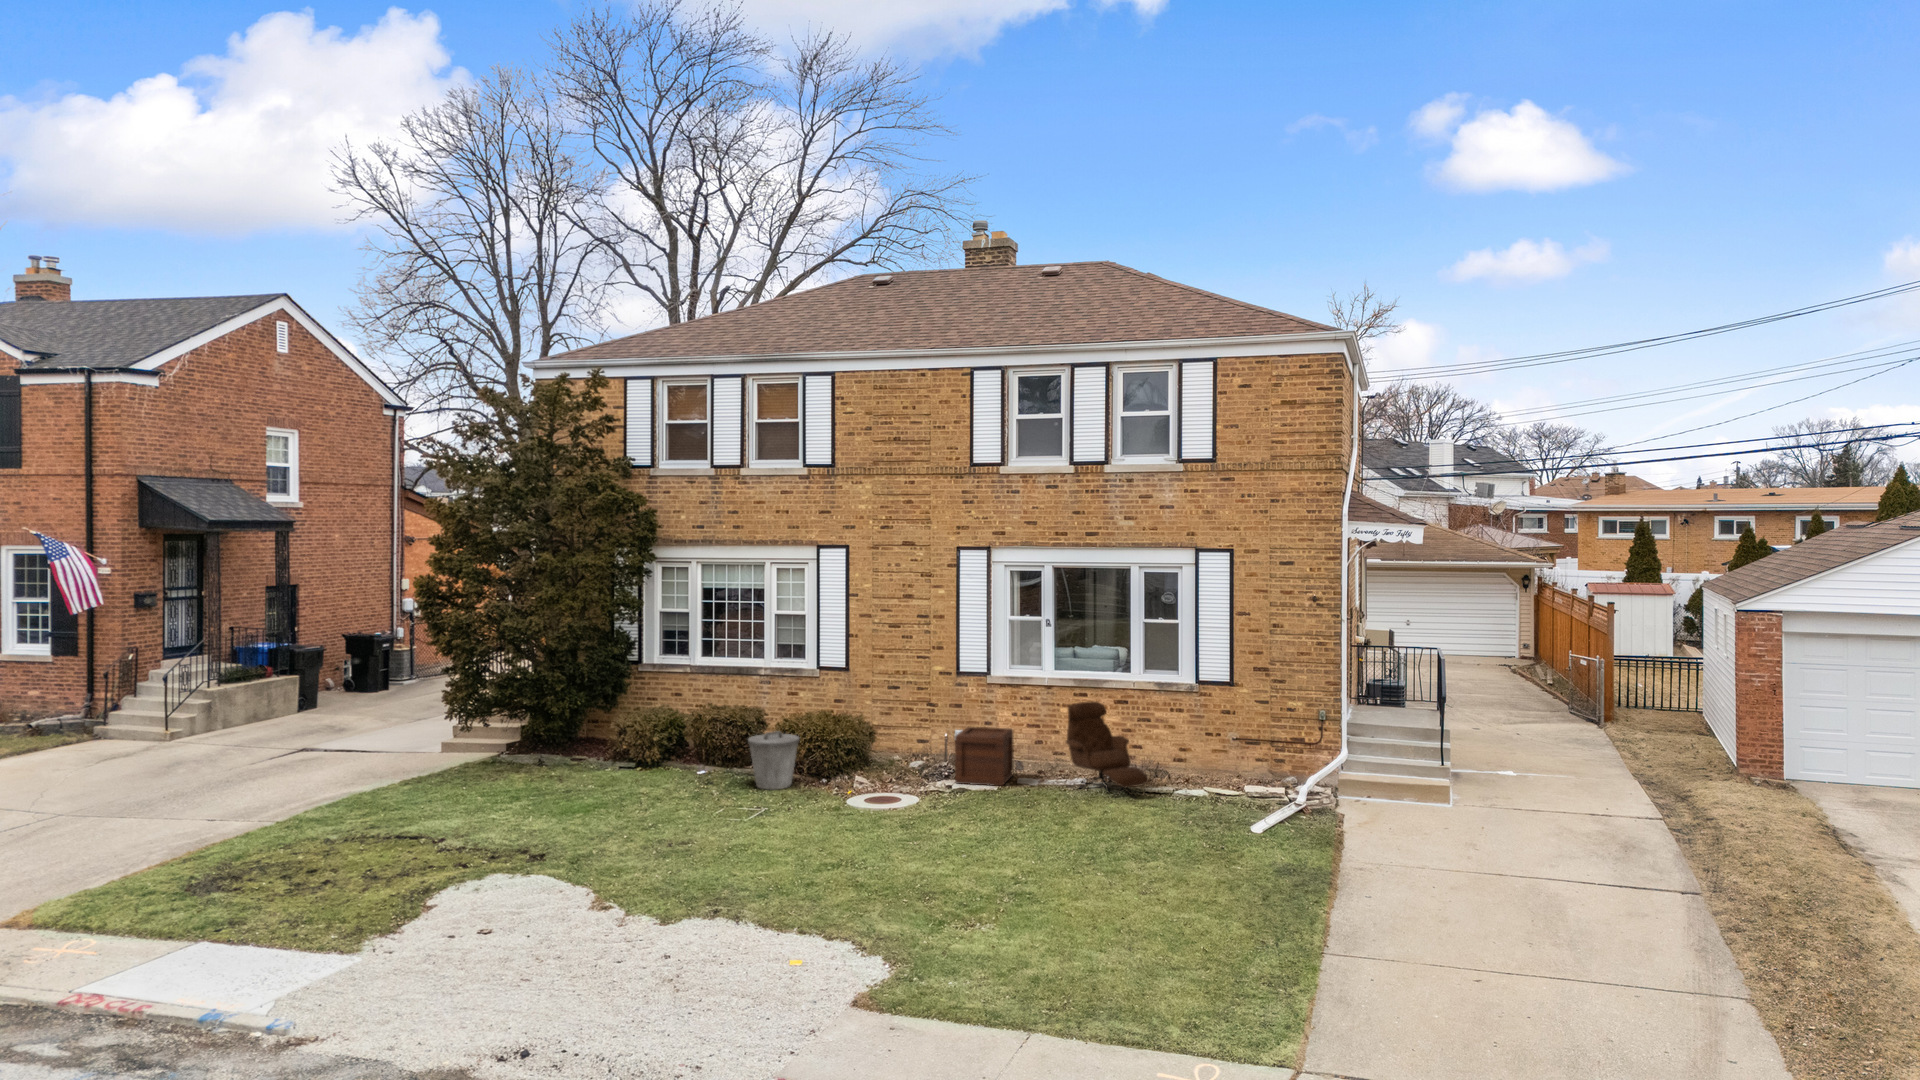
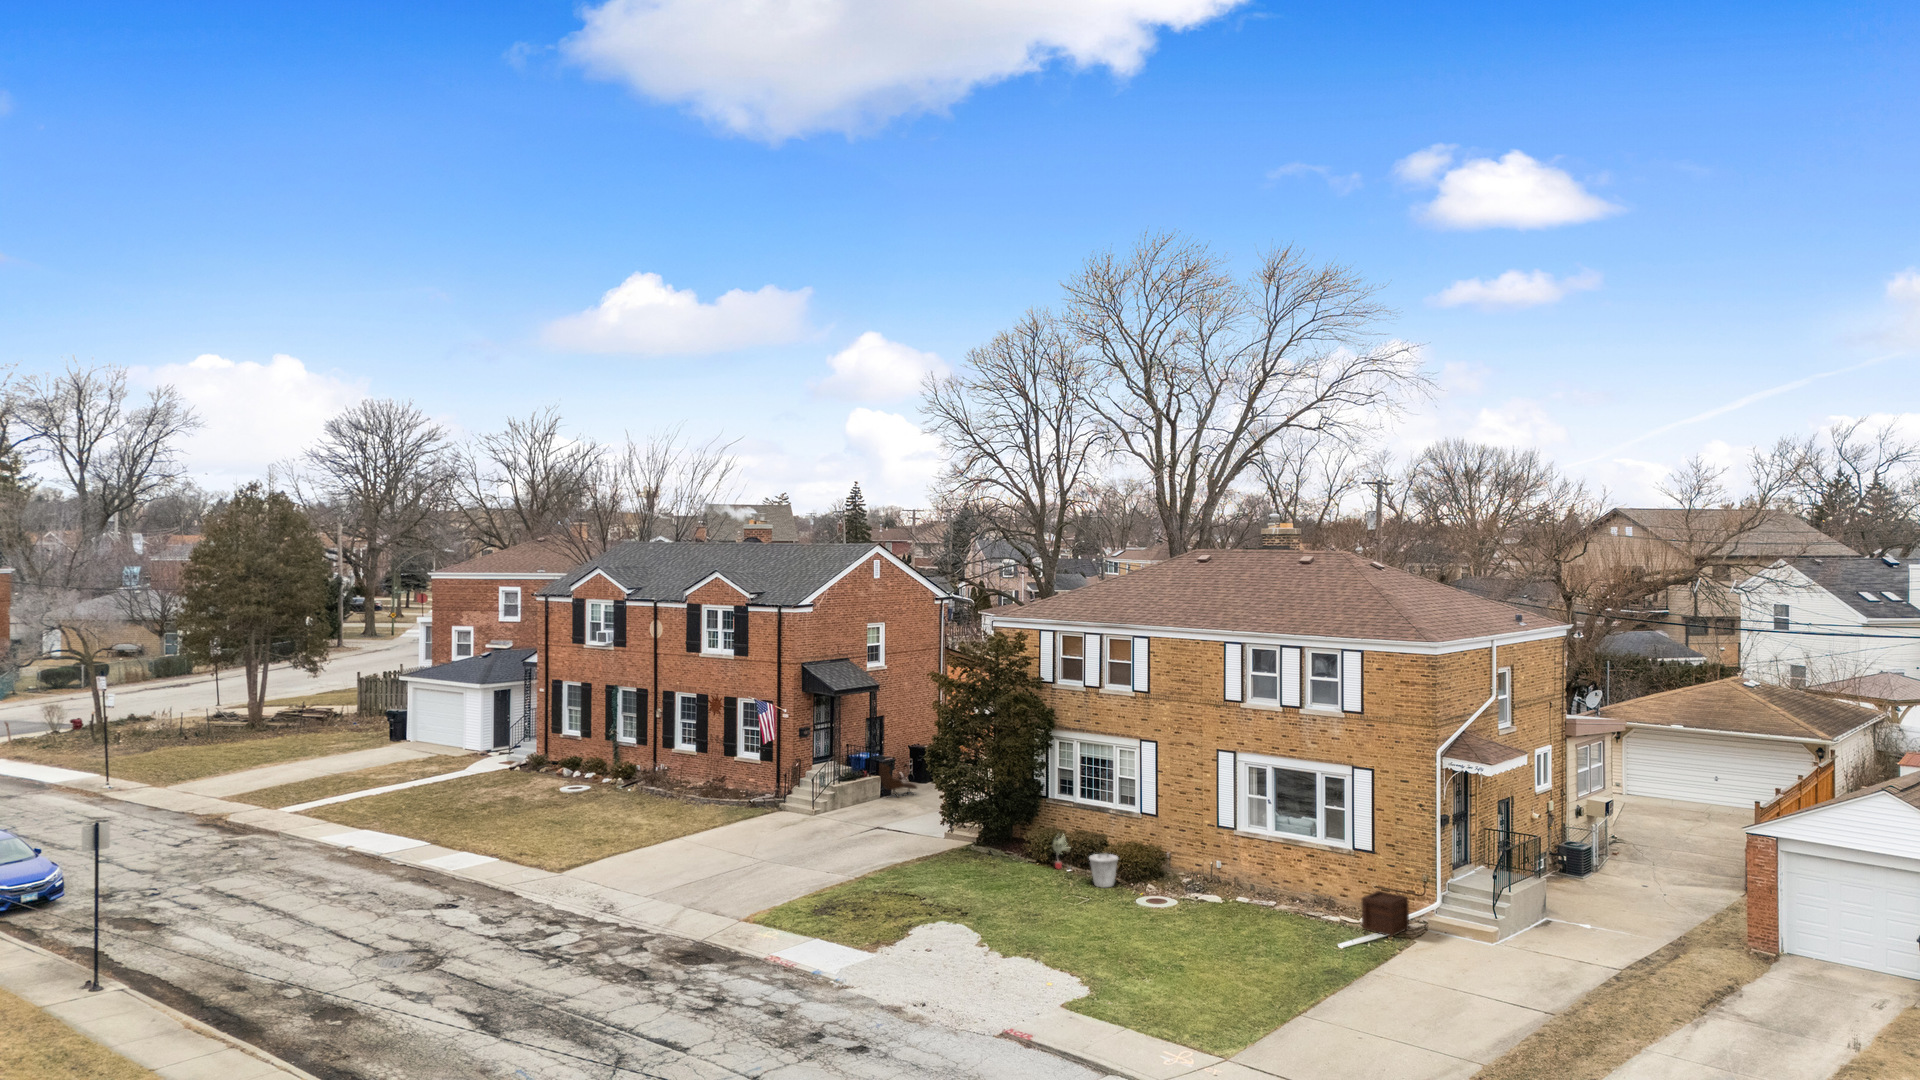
lounge chair: present [1066,701,1148,797] -> present [879,763,917,796]
potted tree: none [662,710,699,773] -> present [1053,836,1071,869]
wooden crate: present [955,727,1014,786] -> present [1361,891,1409,936]

